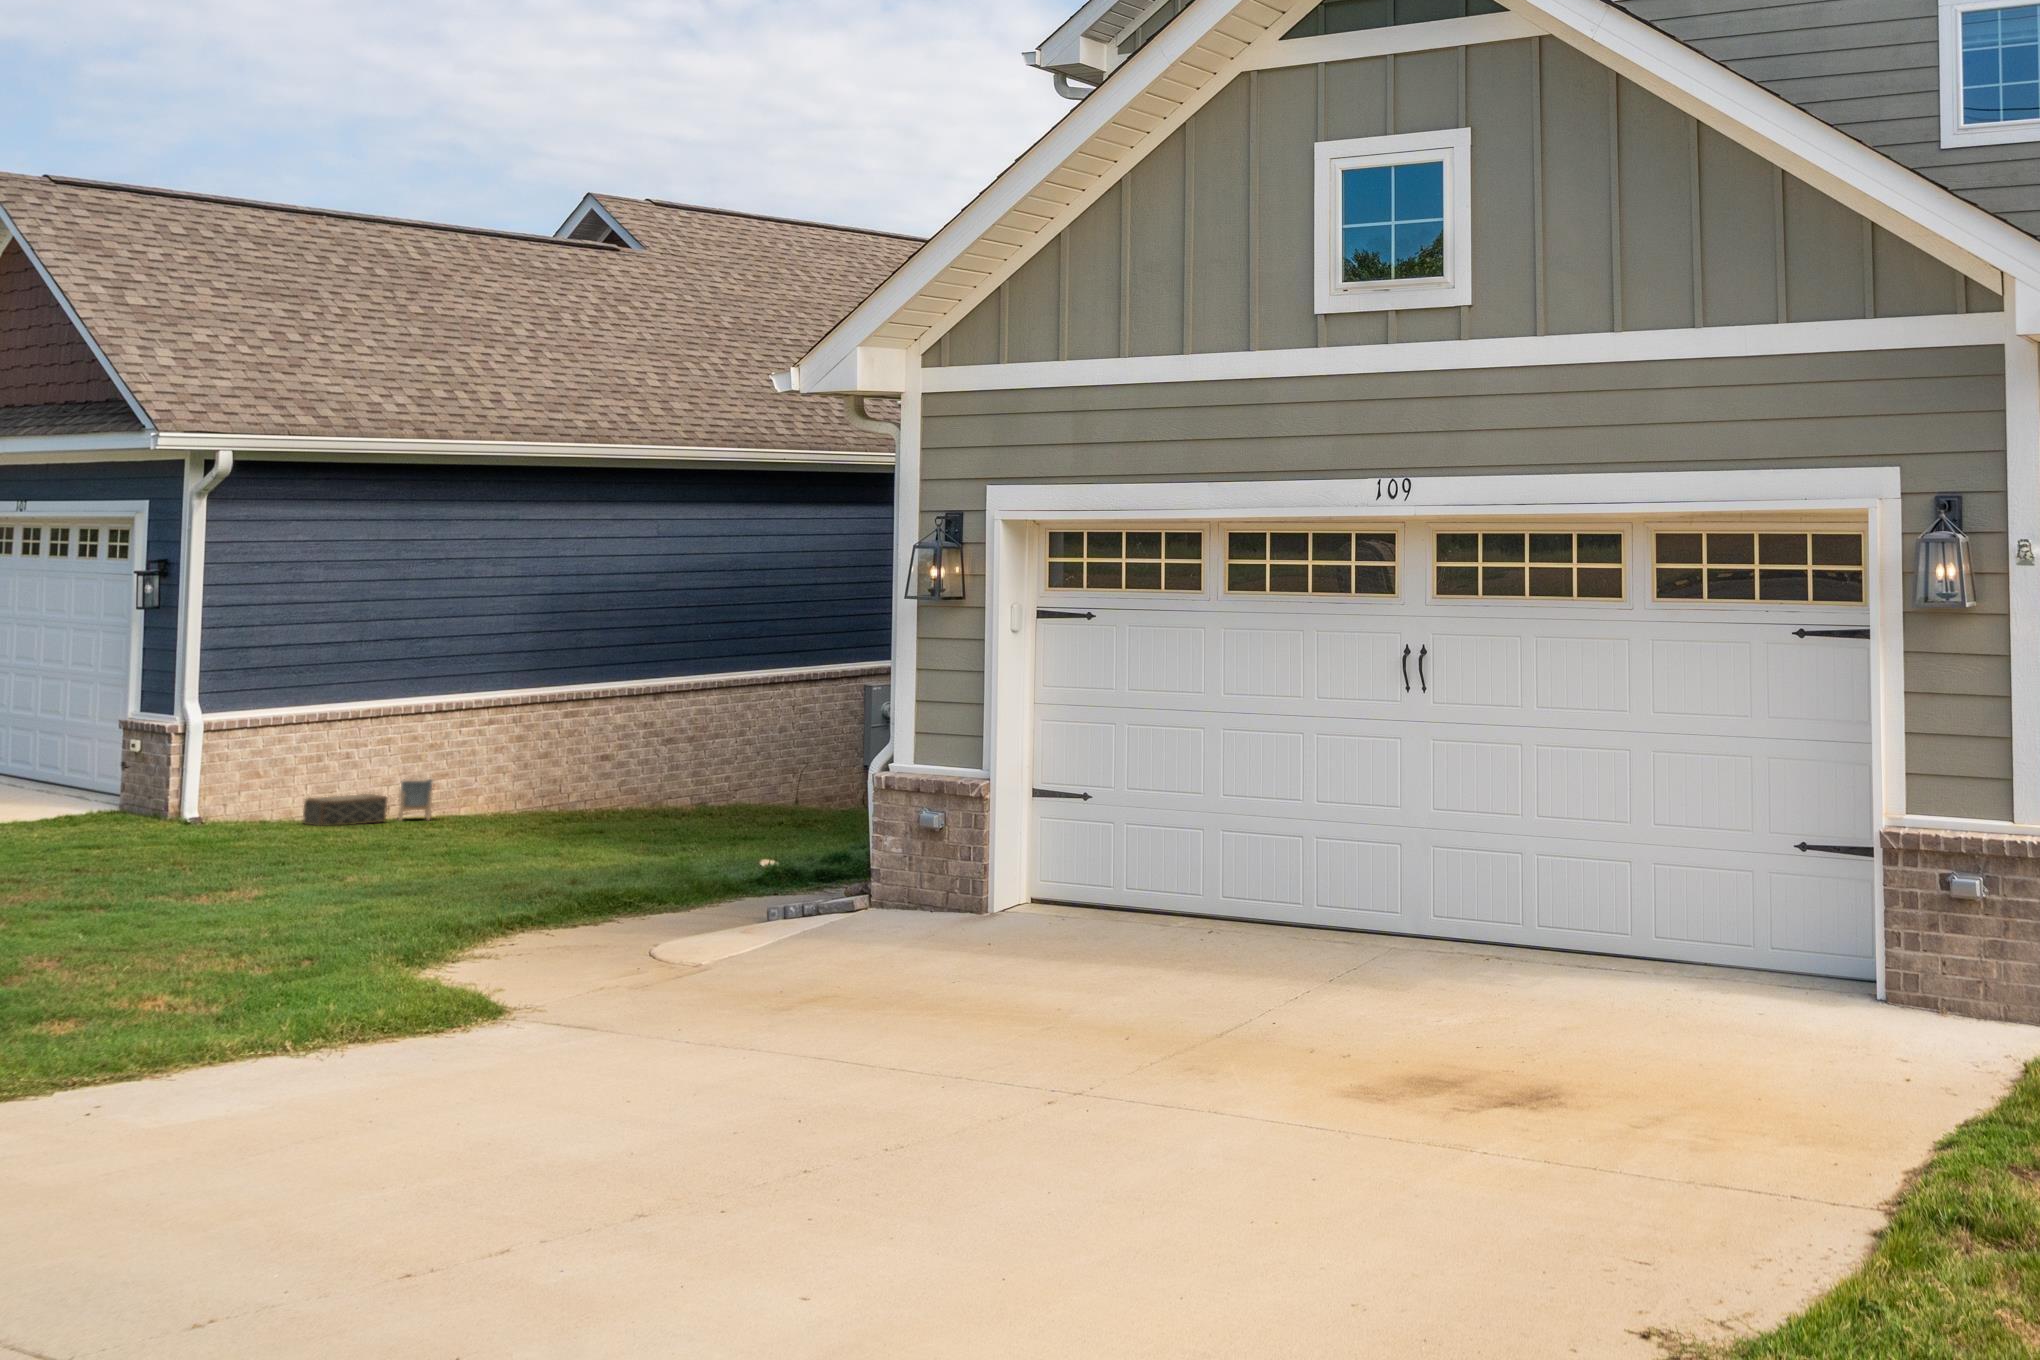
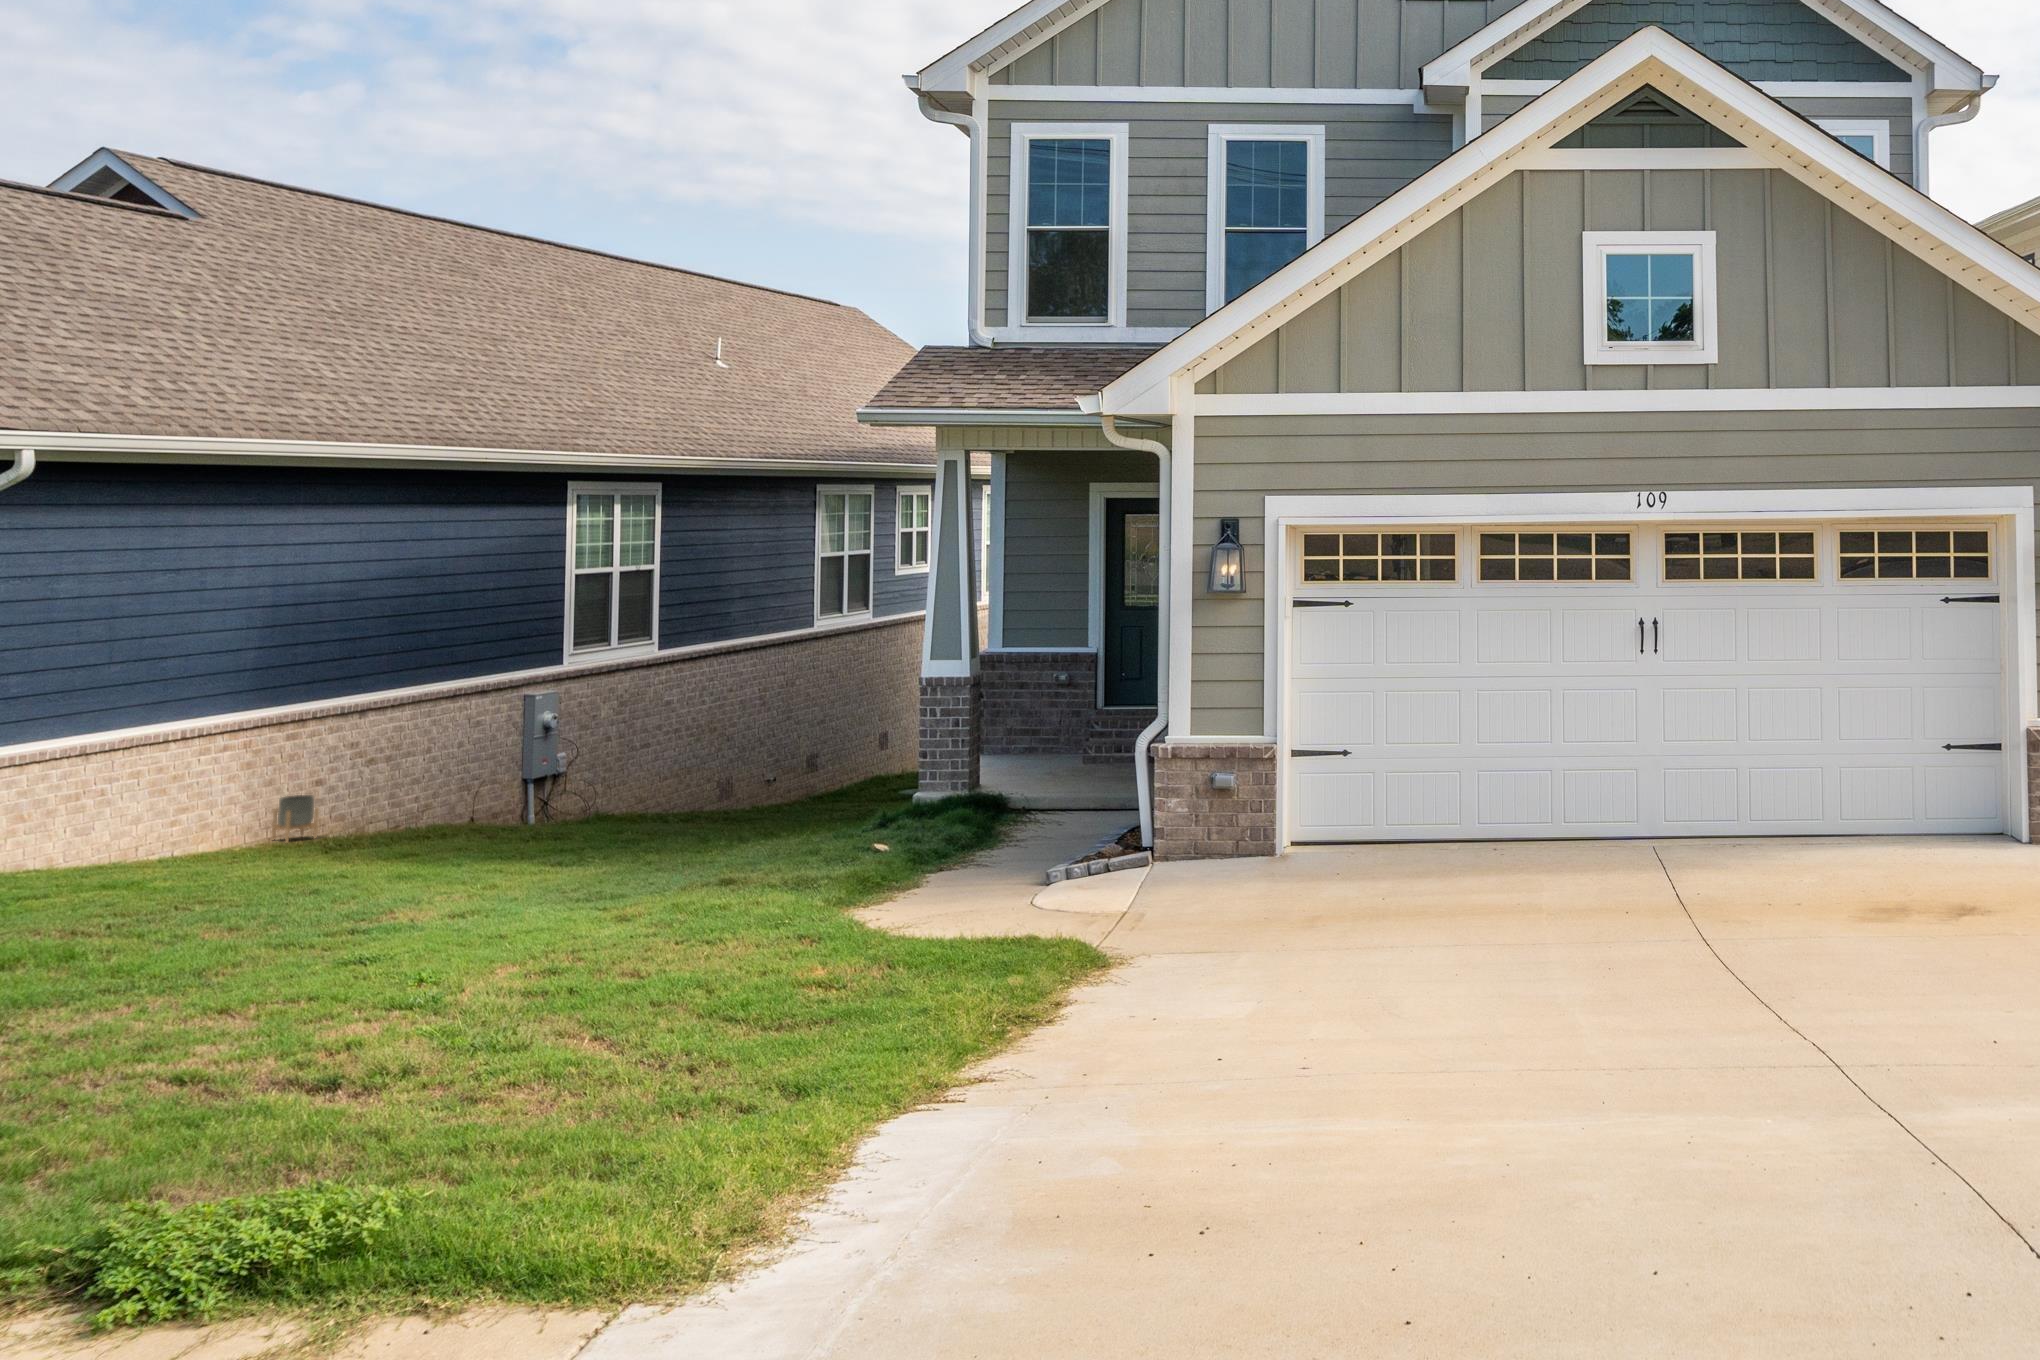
woven basket: present [303,794,387,826] -> none [190,817,281,857]

